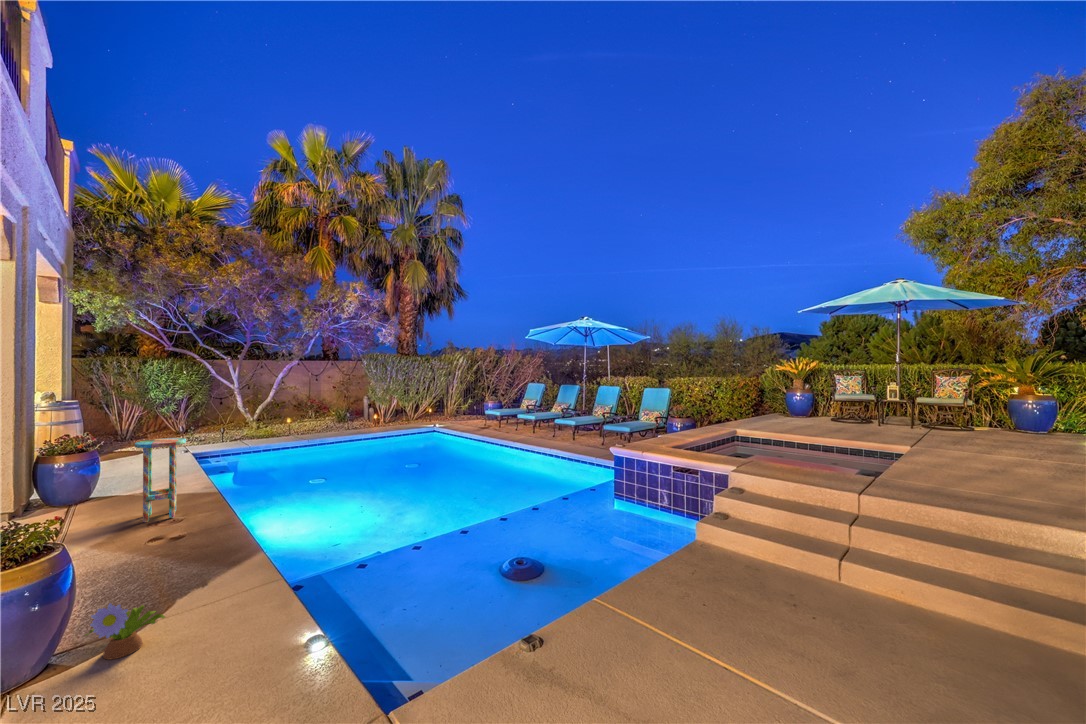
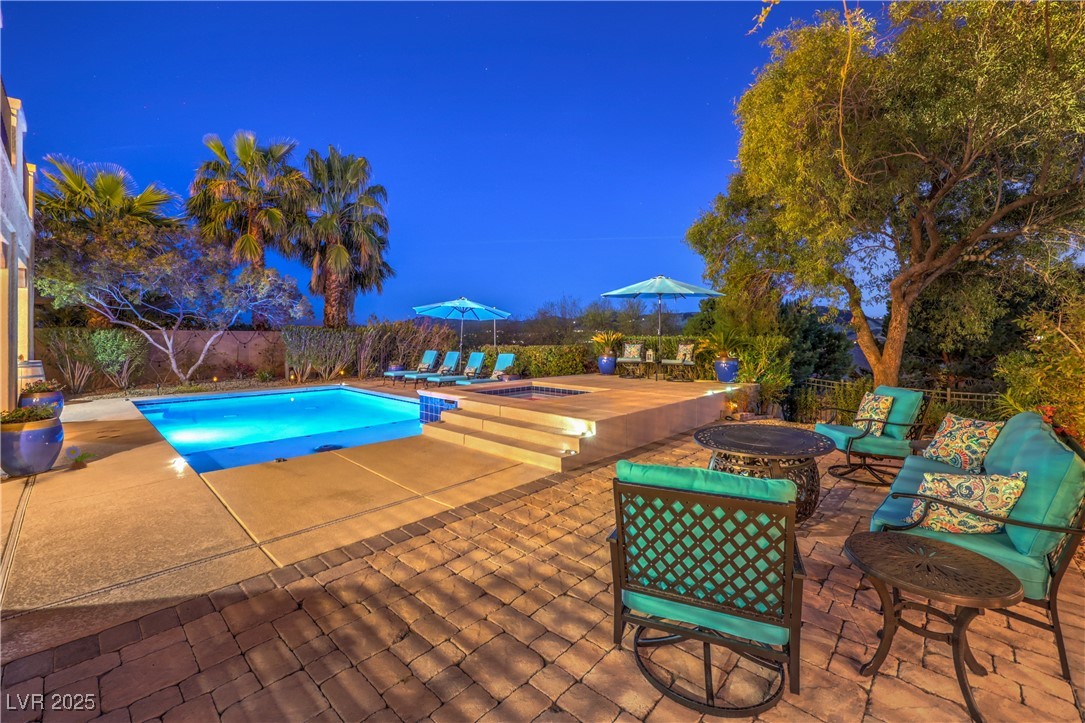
side table: present [134,438,186,523] -> none [84,385,117,434]

